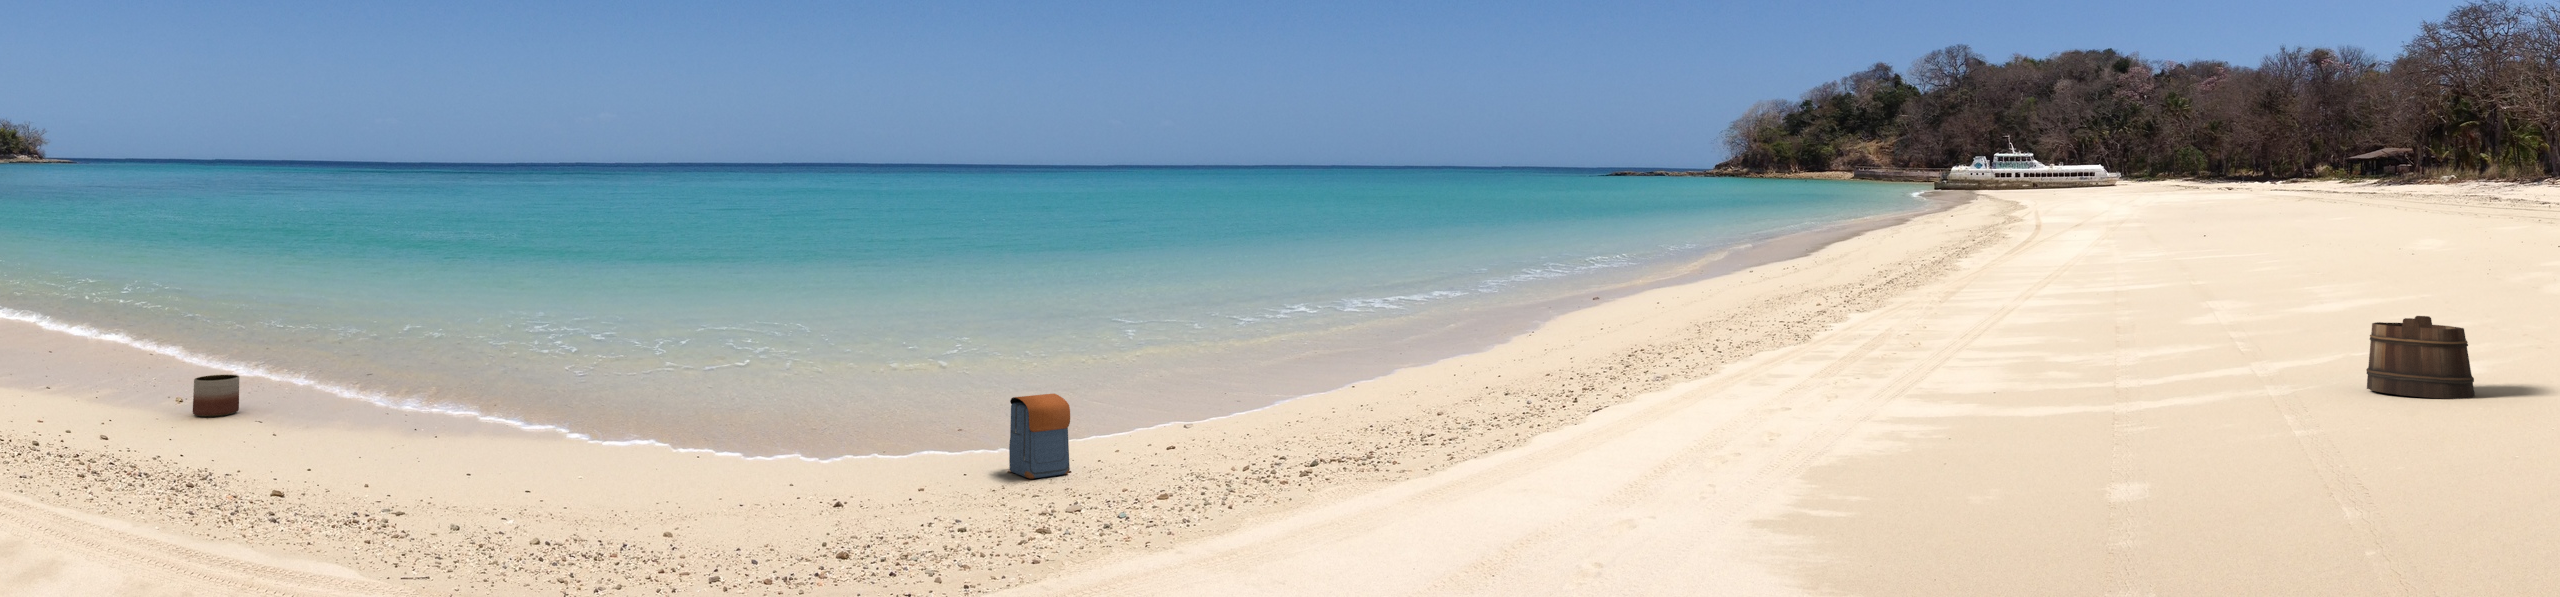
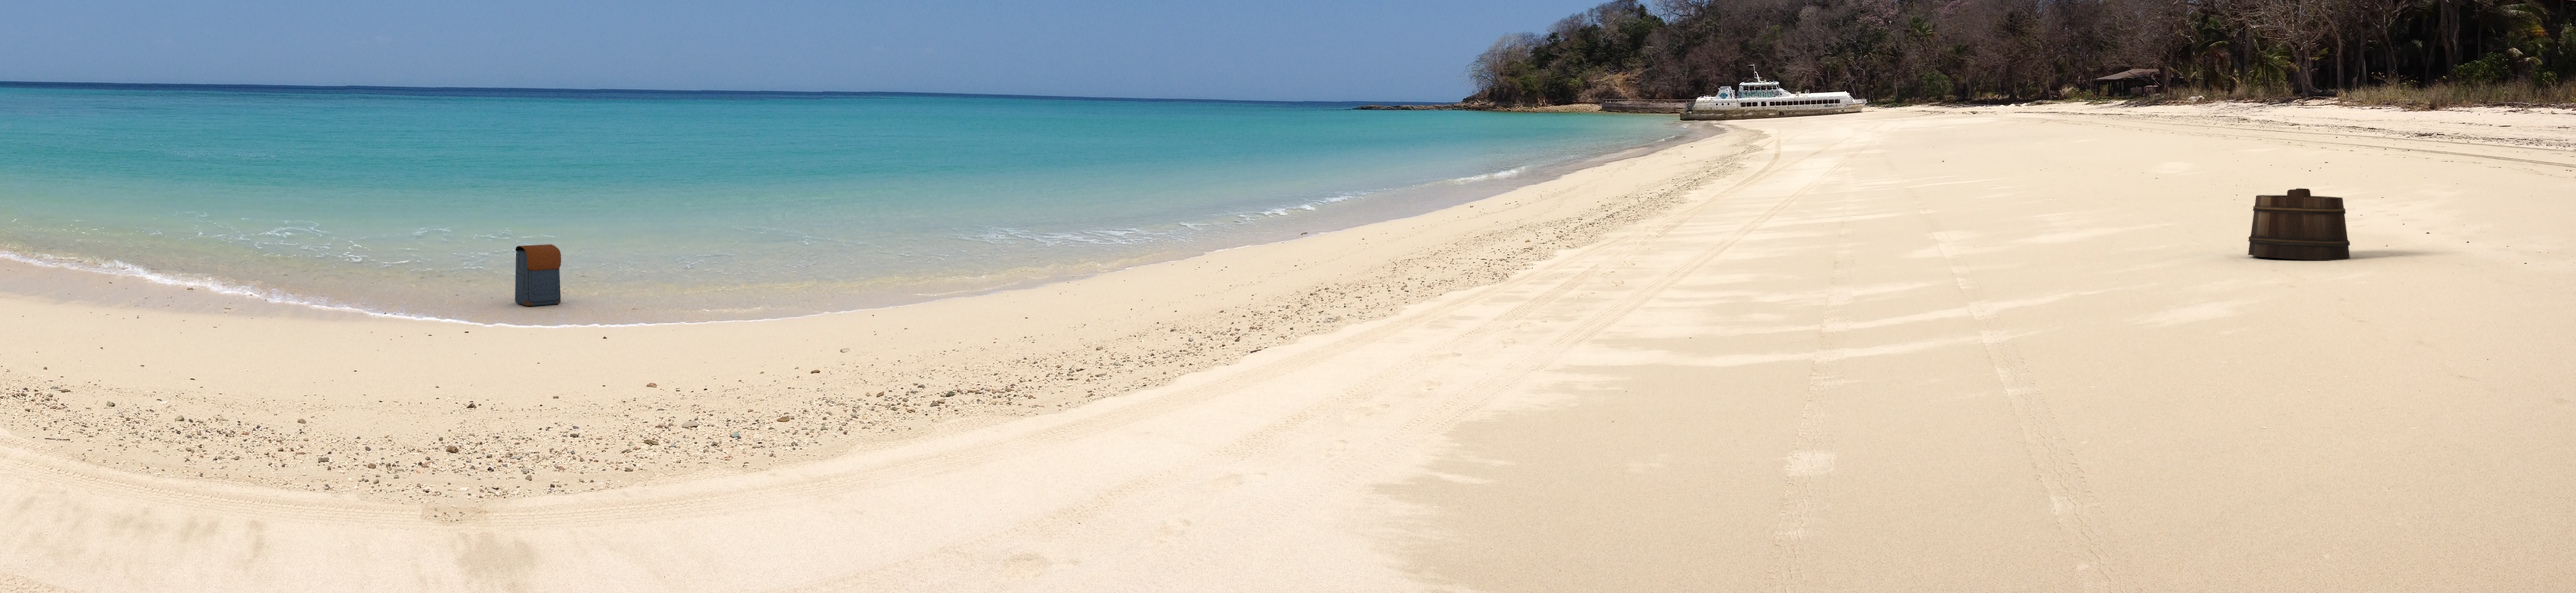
planter: present [193,375,239,417] -> none [208,273,247,311]
backpack: present [1009,394,1070,479] -> present [515,244,561,306]

